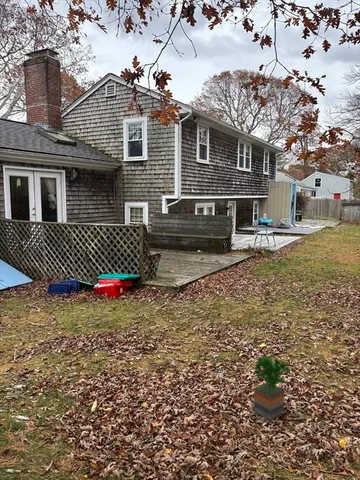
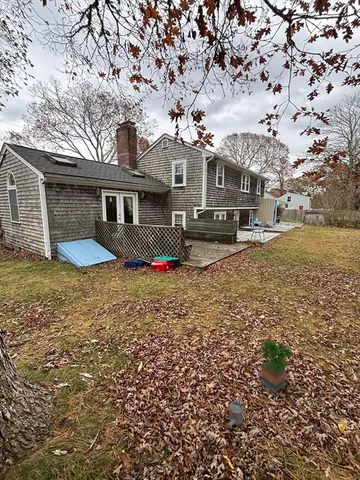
watering can: none [209,422,229,452] -> present [227,397,243,429]

